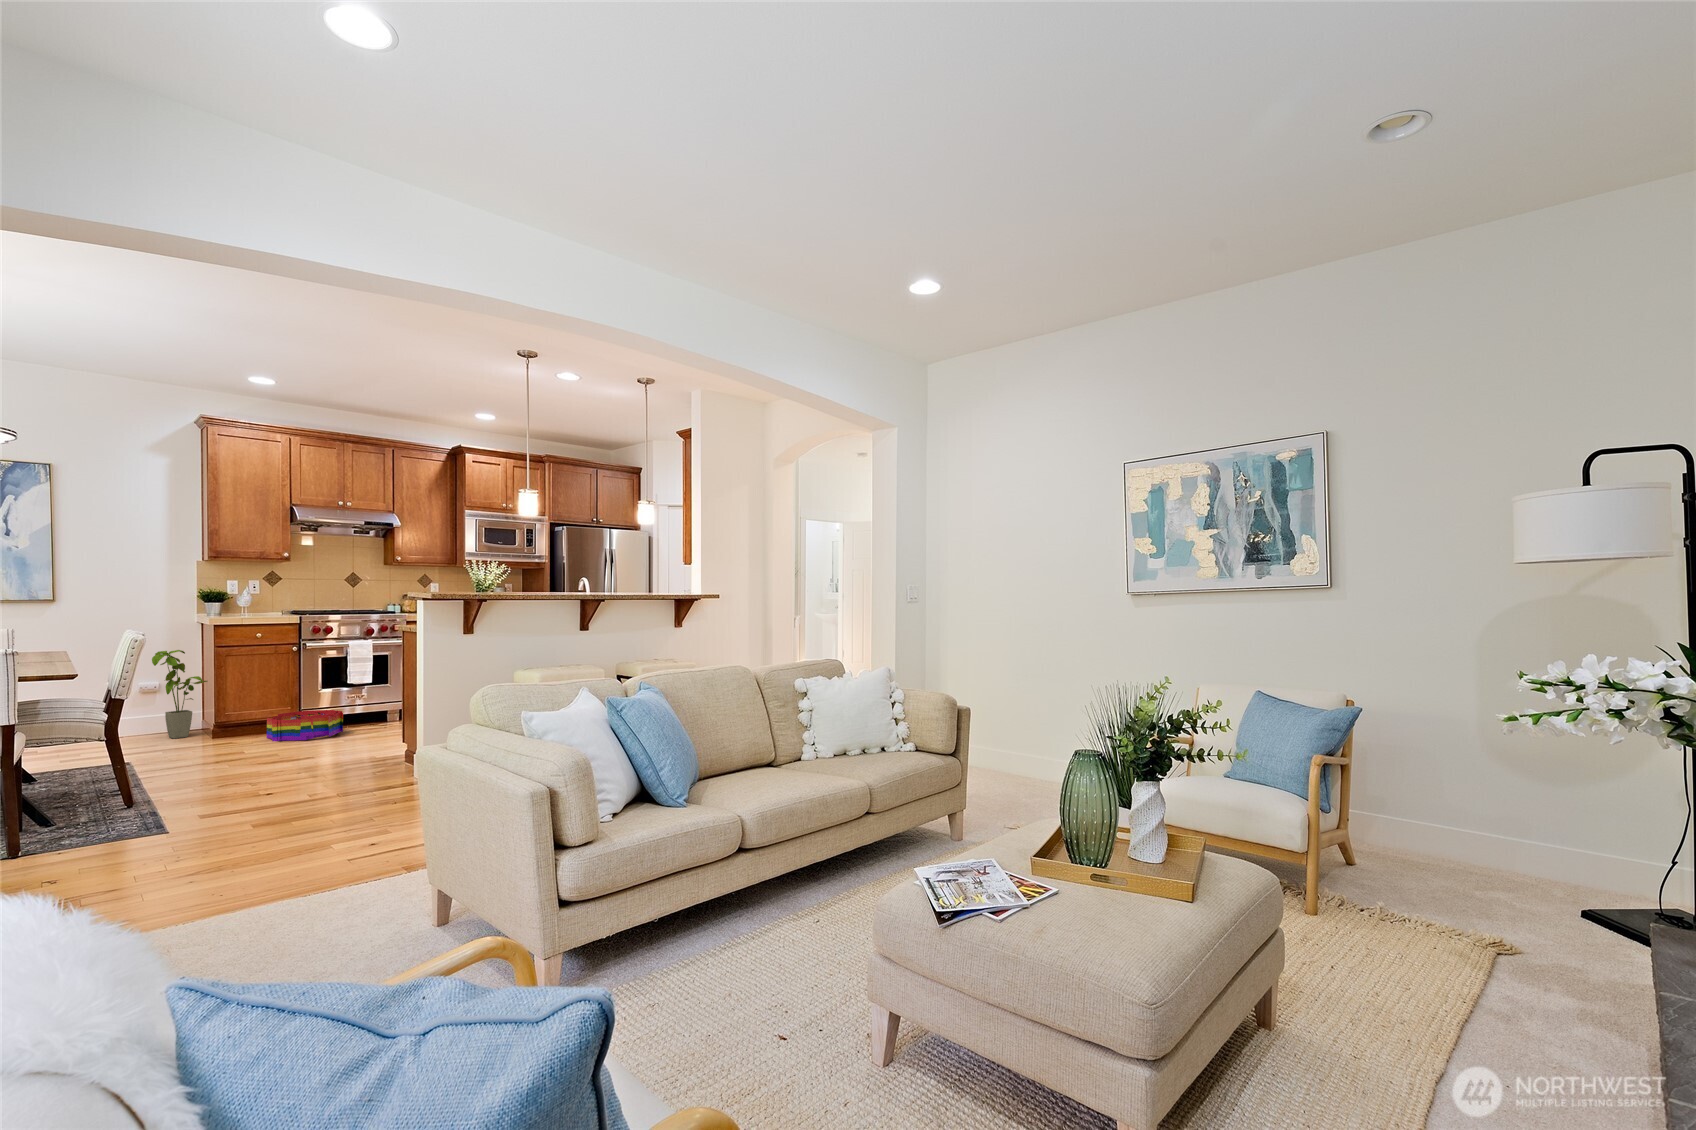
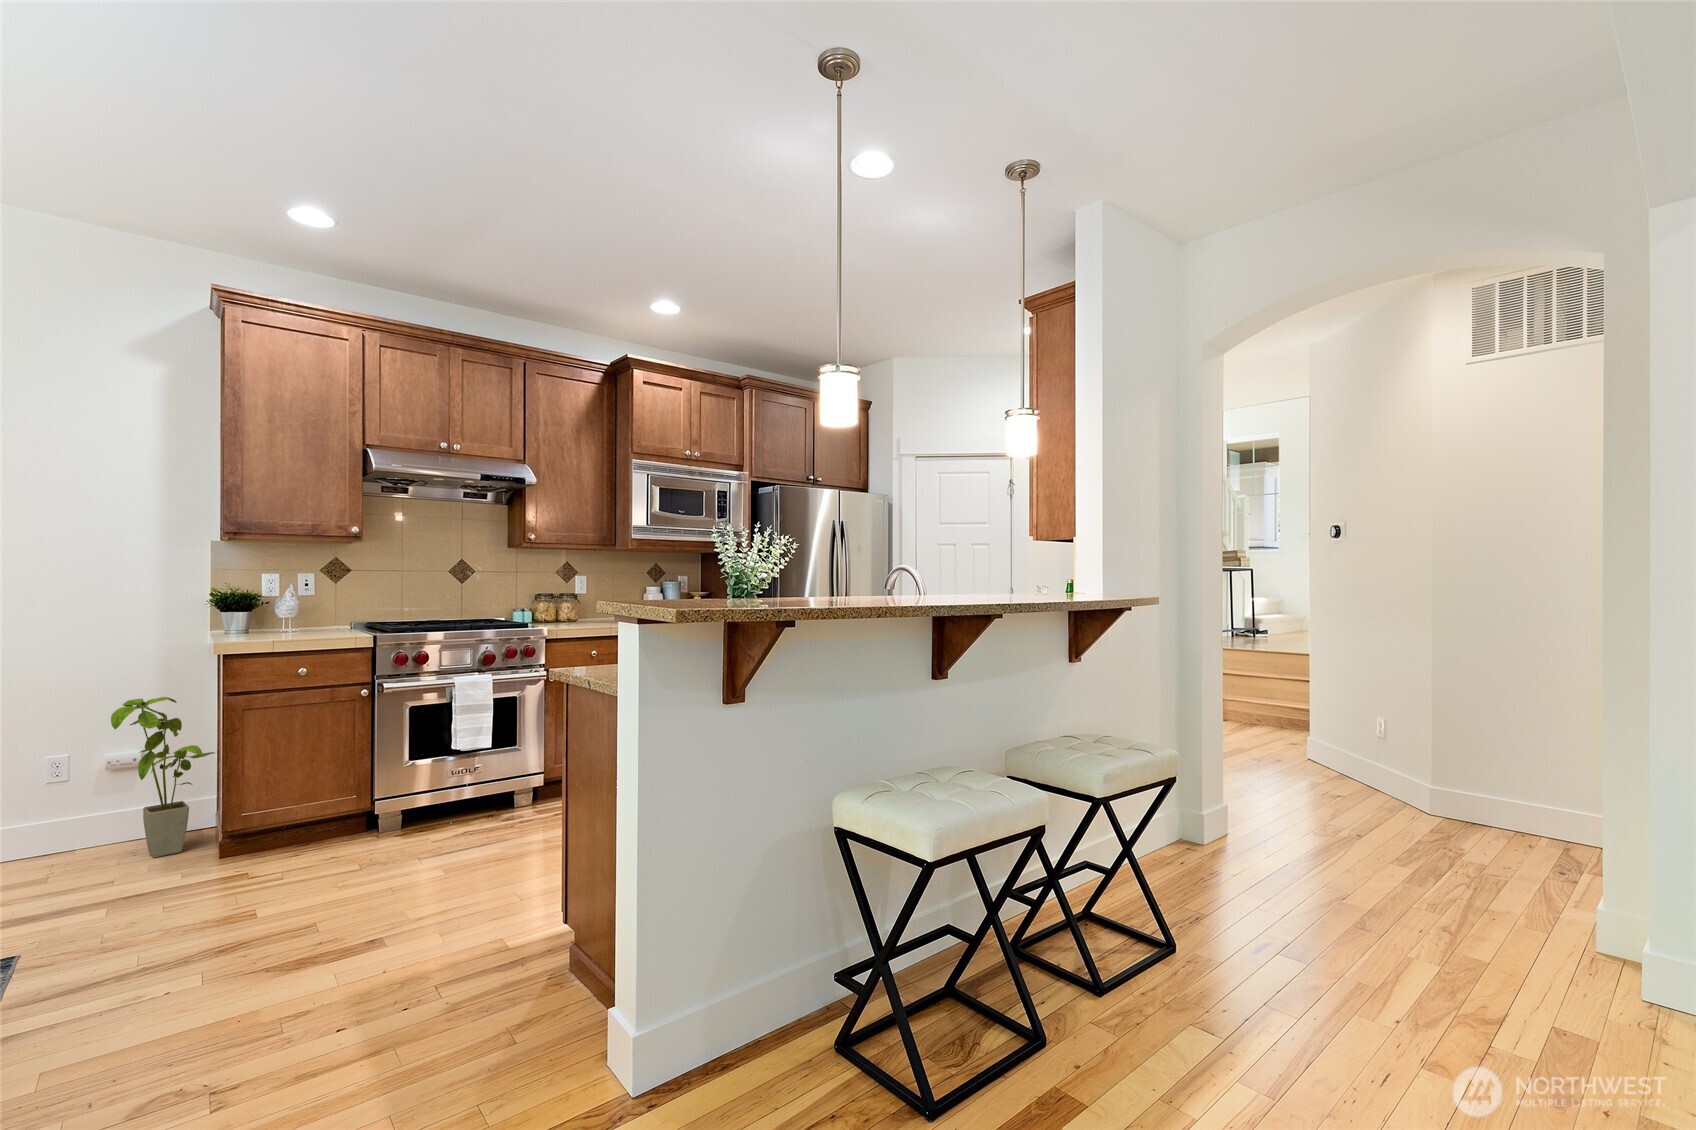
storage bin: present [267,710,343,741] -> none [313,800,445,871]

